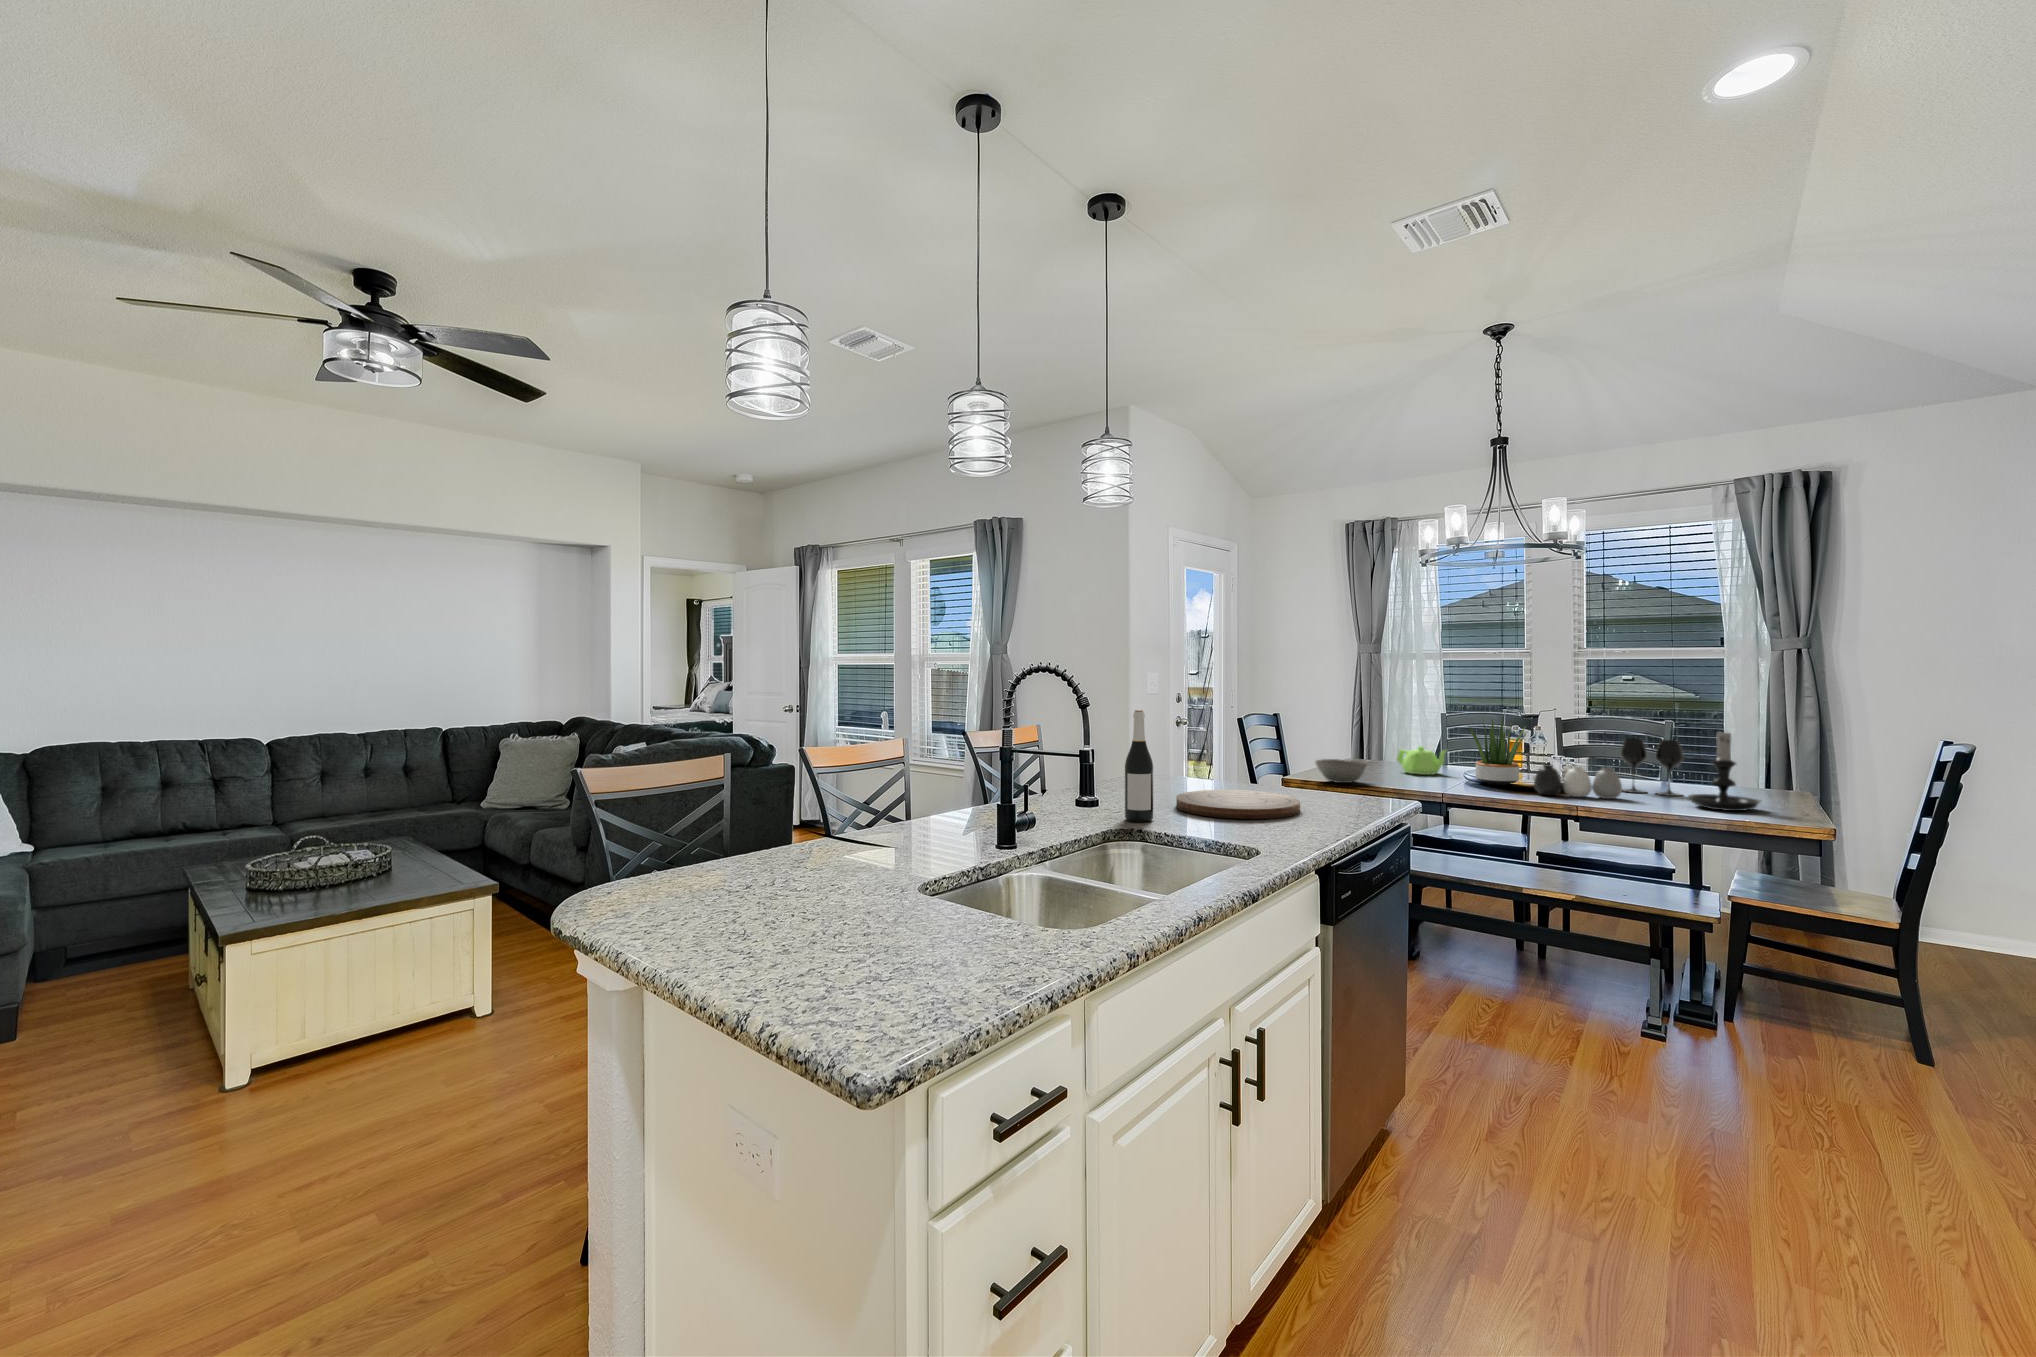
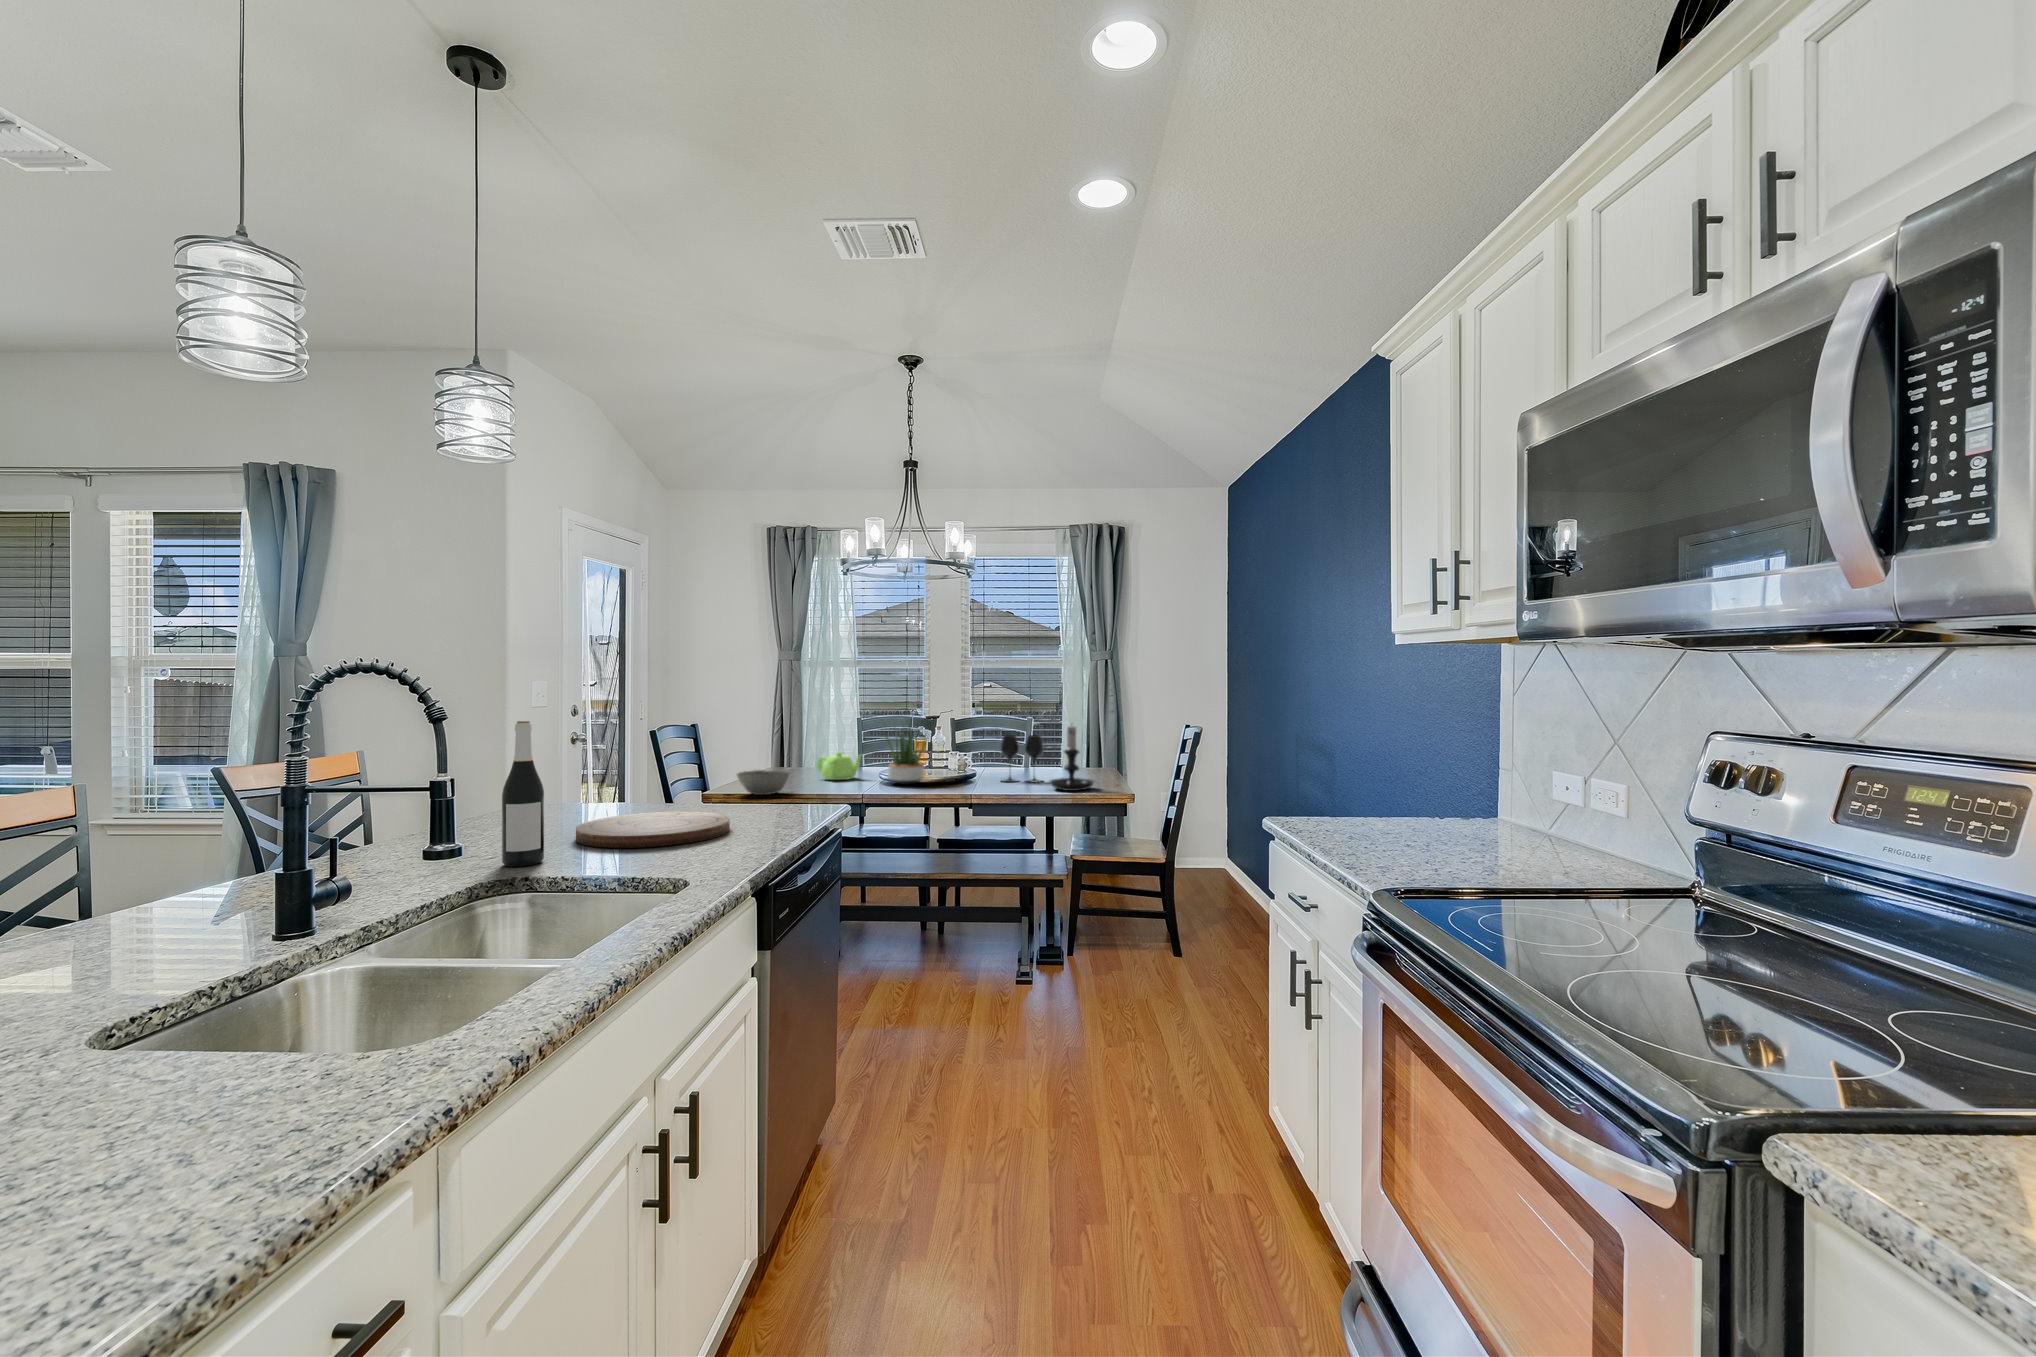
vase: present [1534,764,1622,799] -> none [938,761,1004,790]

